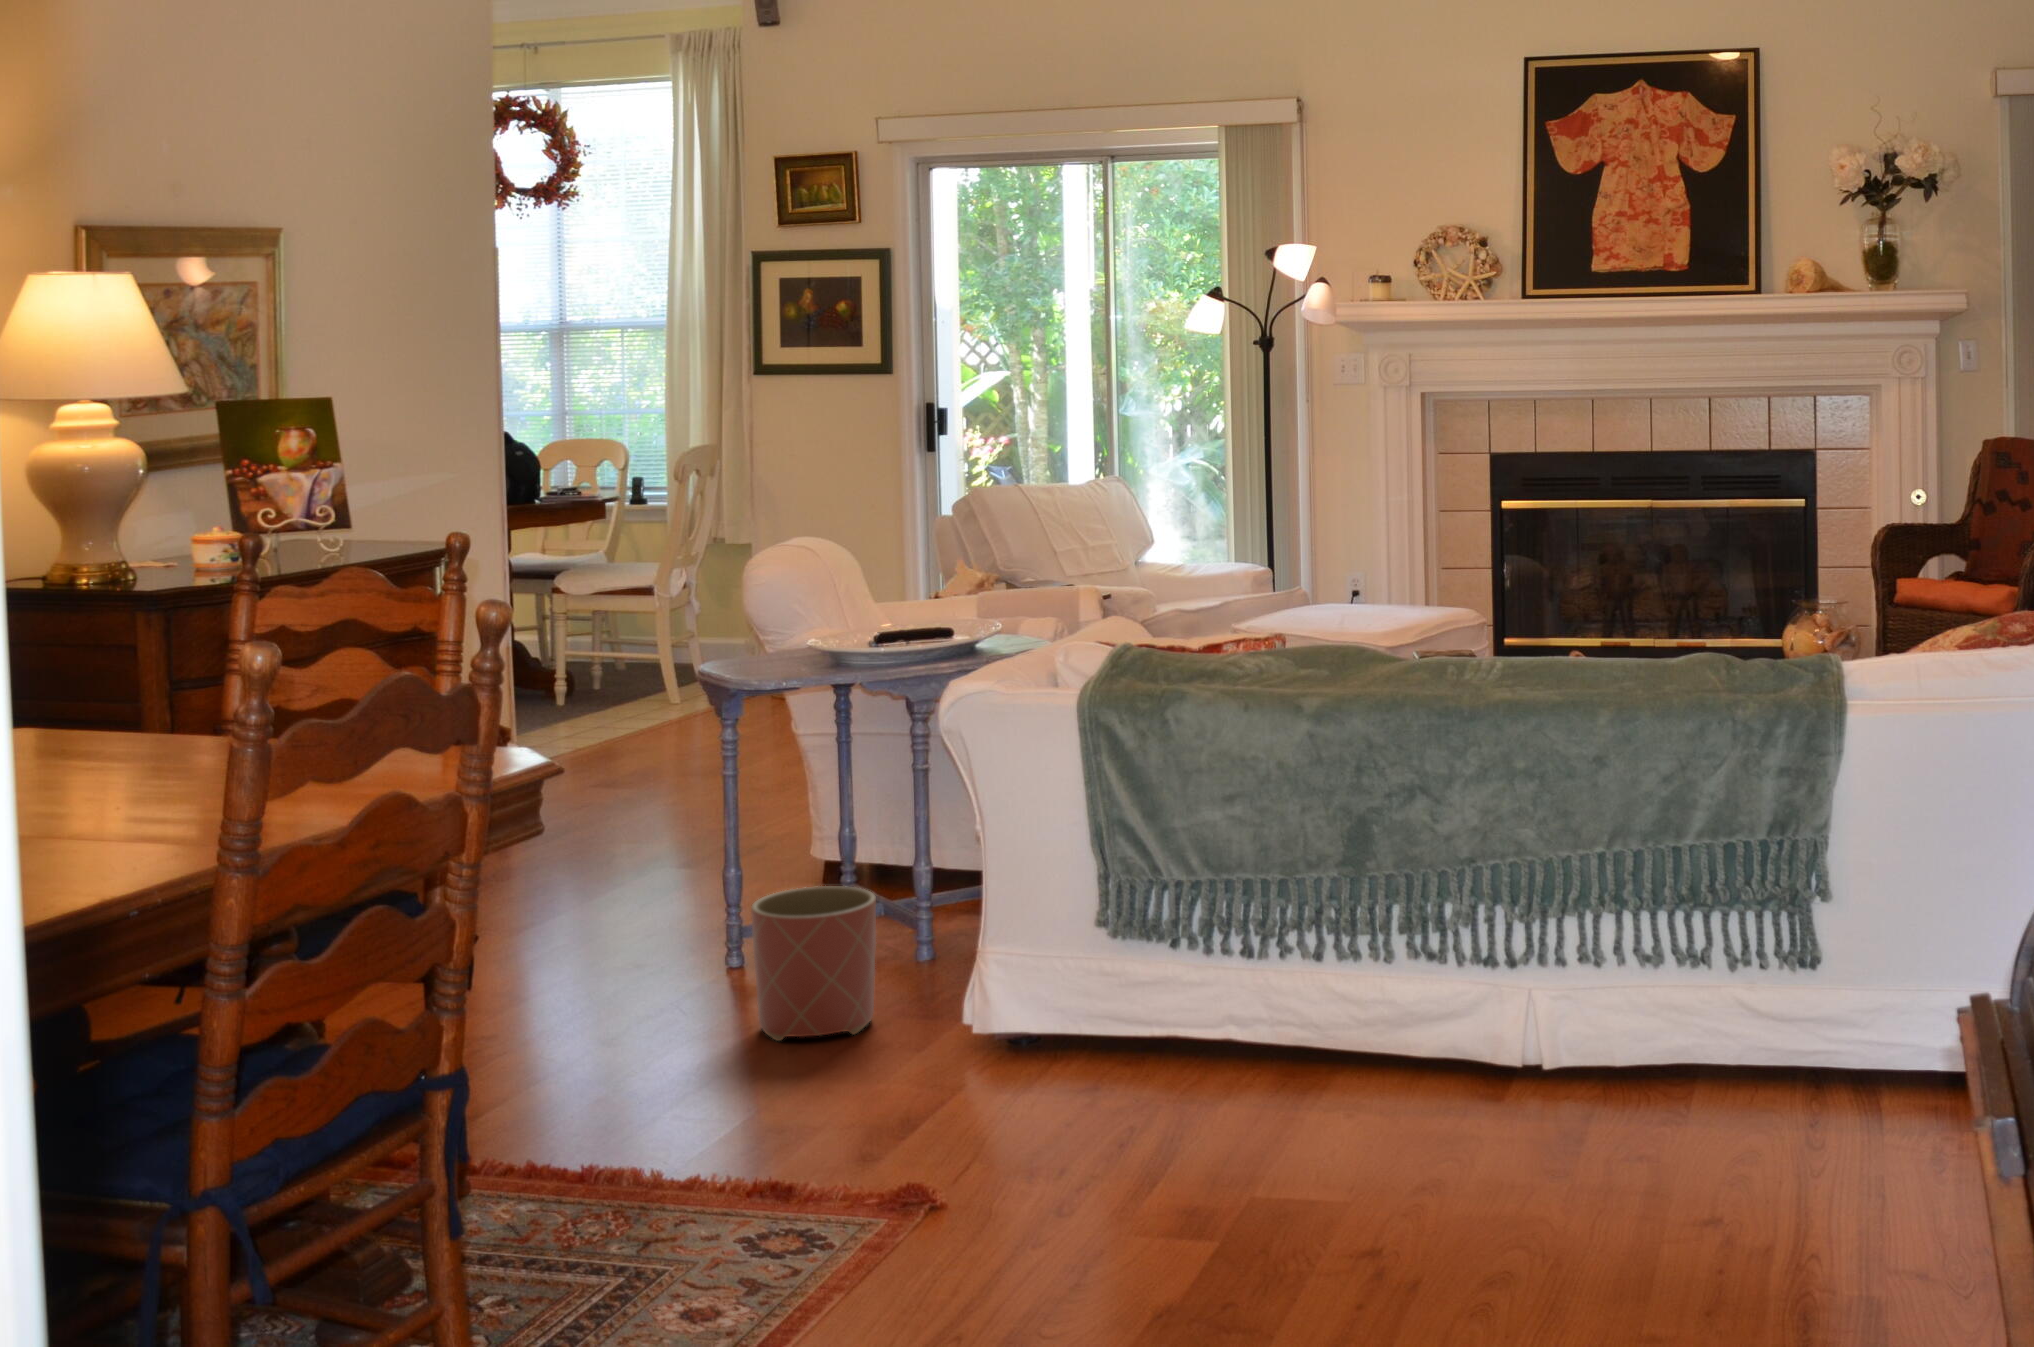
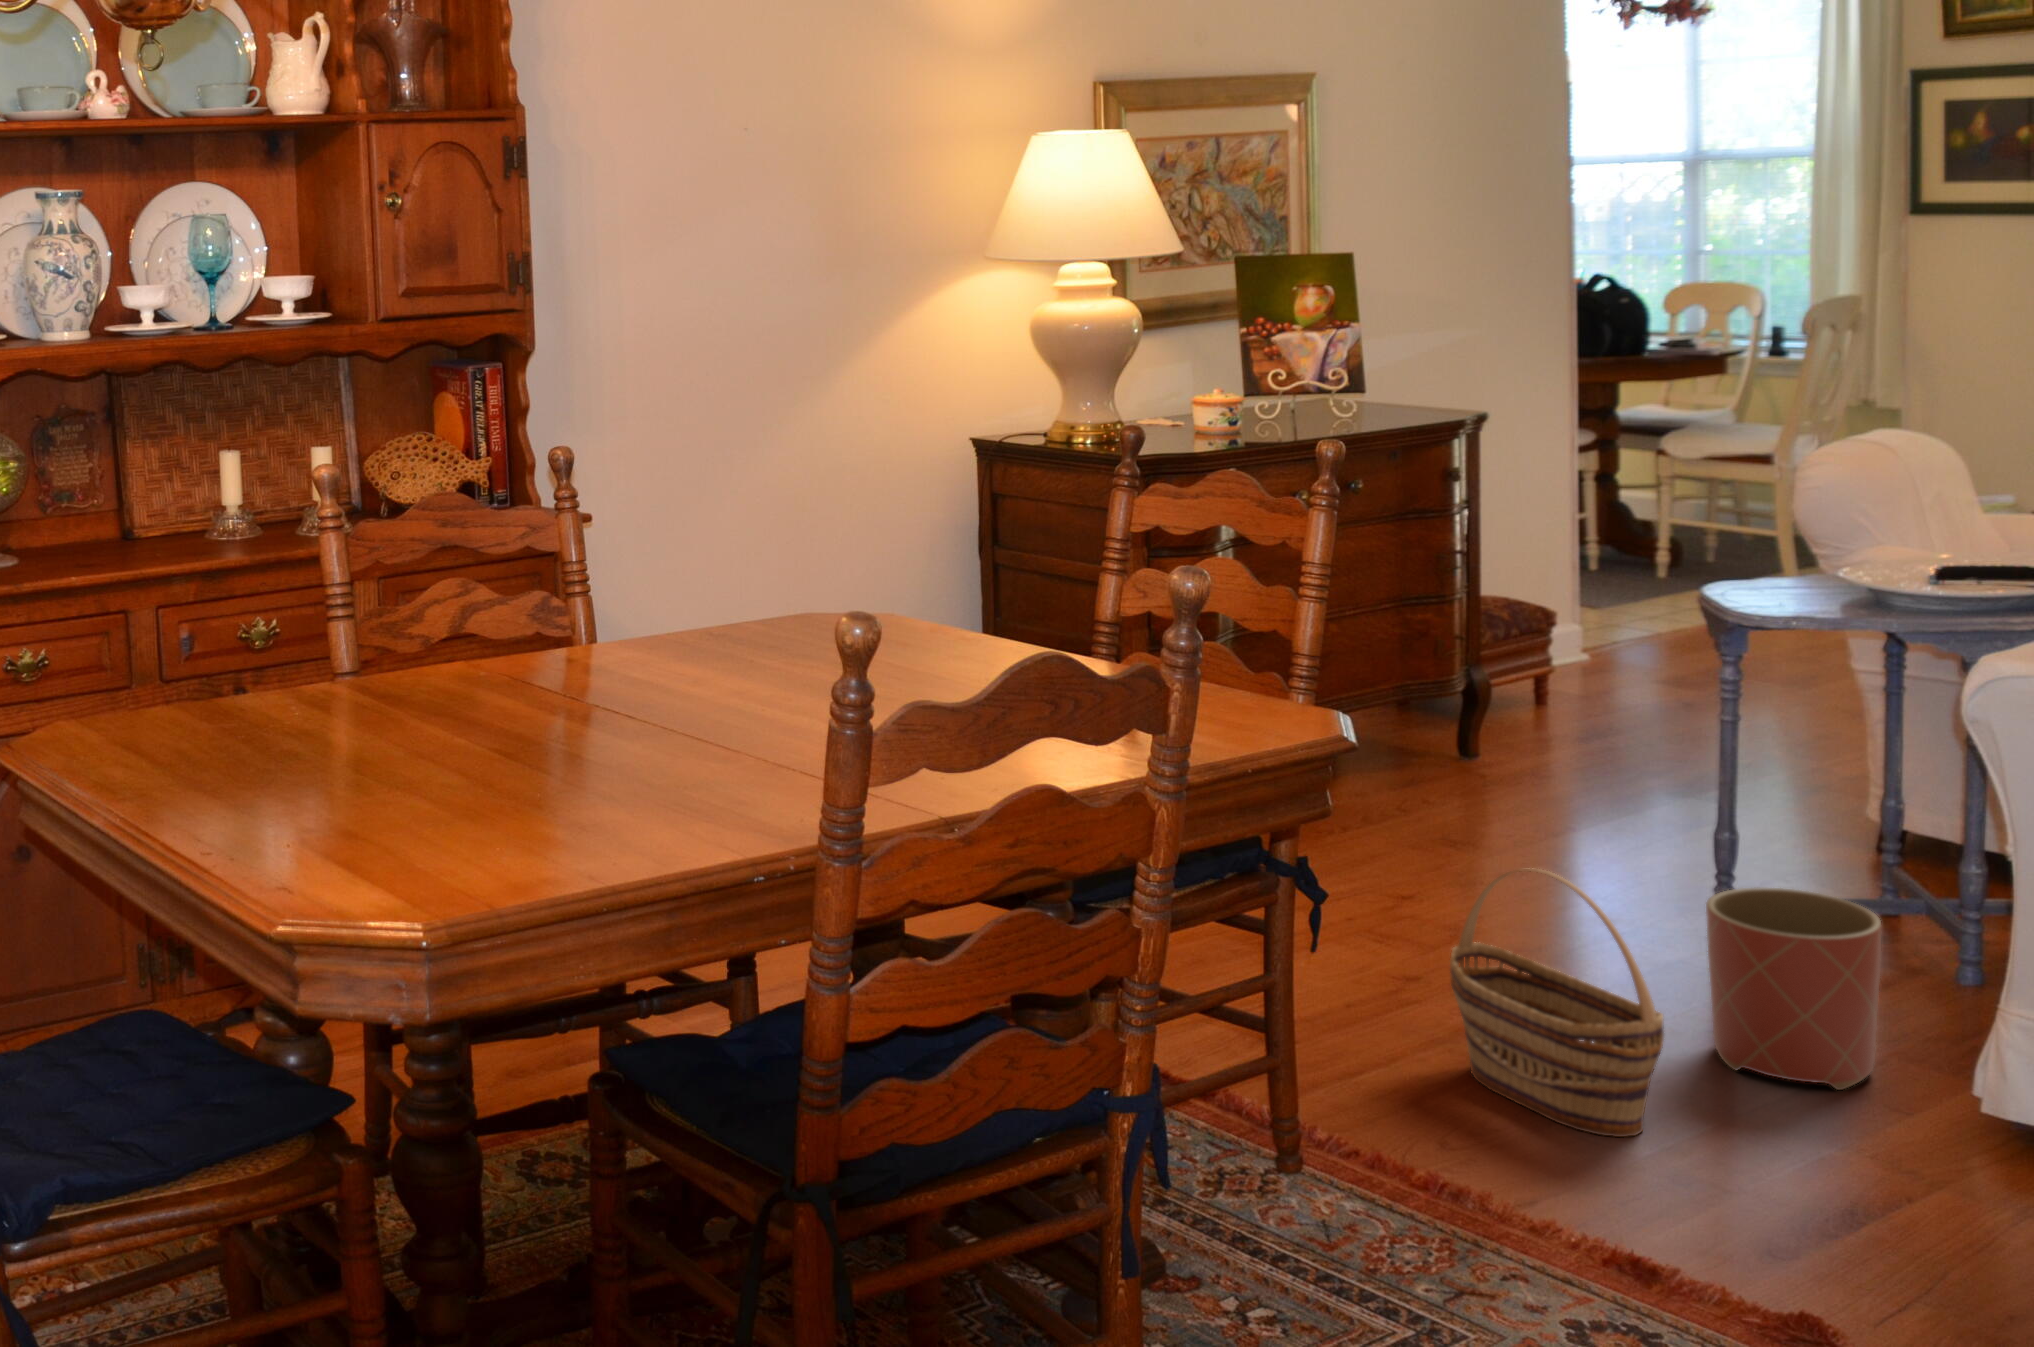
basket: none [561,896,747,1111] -> present [1450,869,1664,1137]

